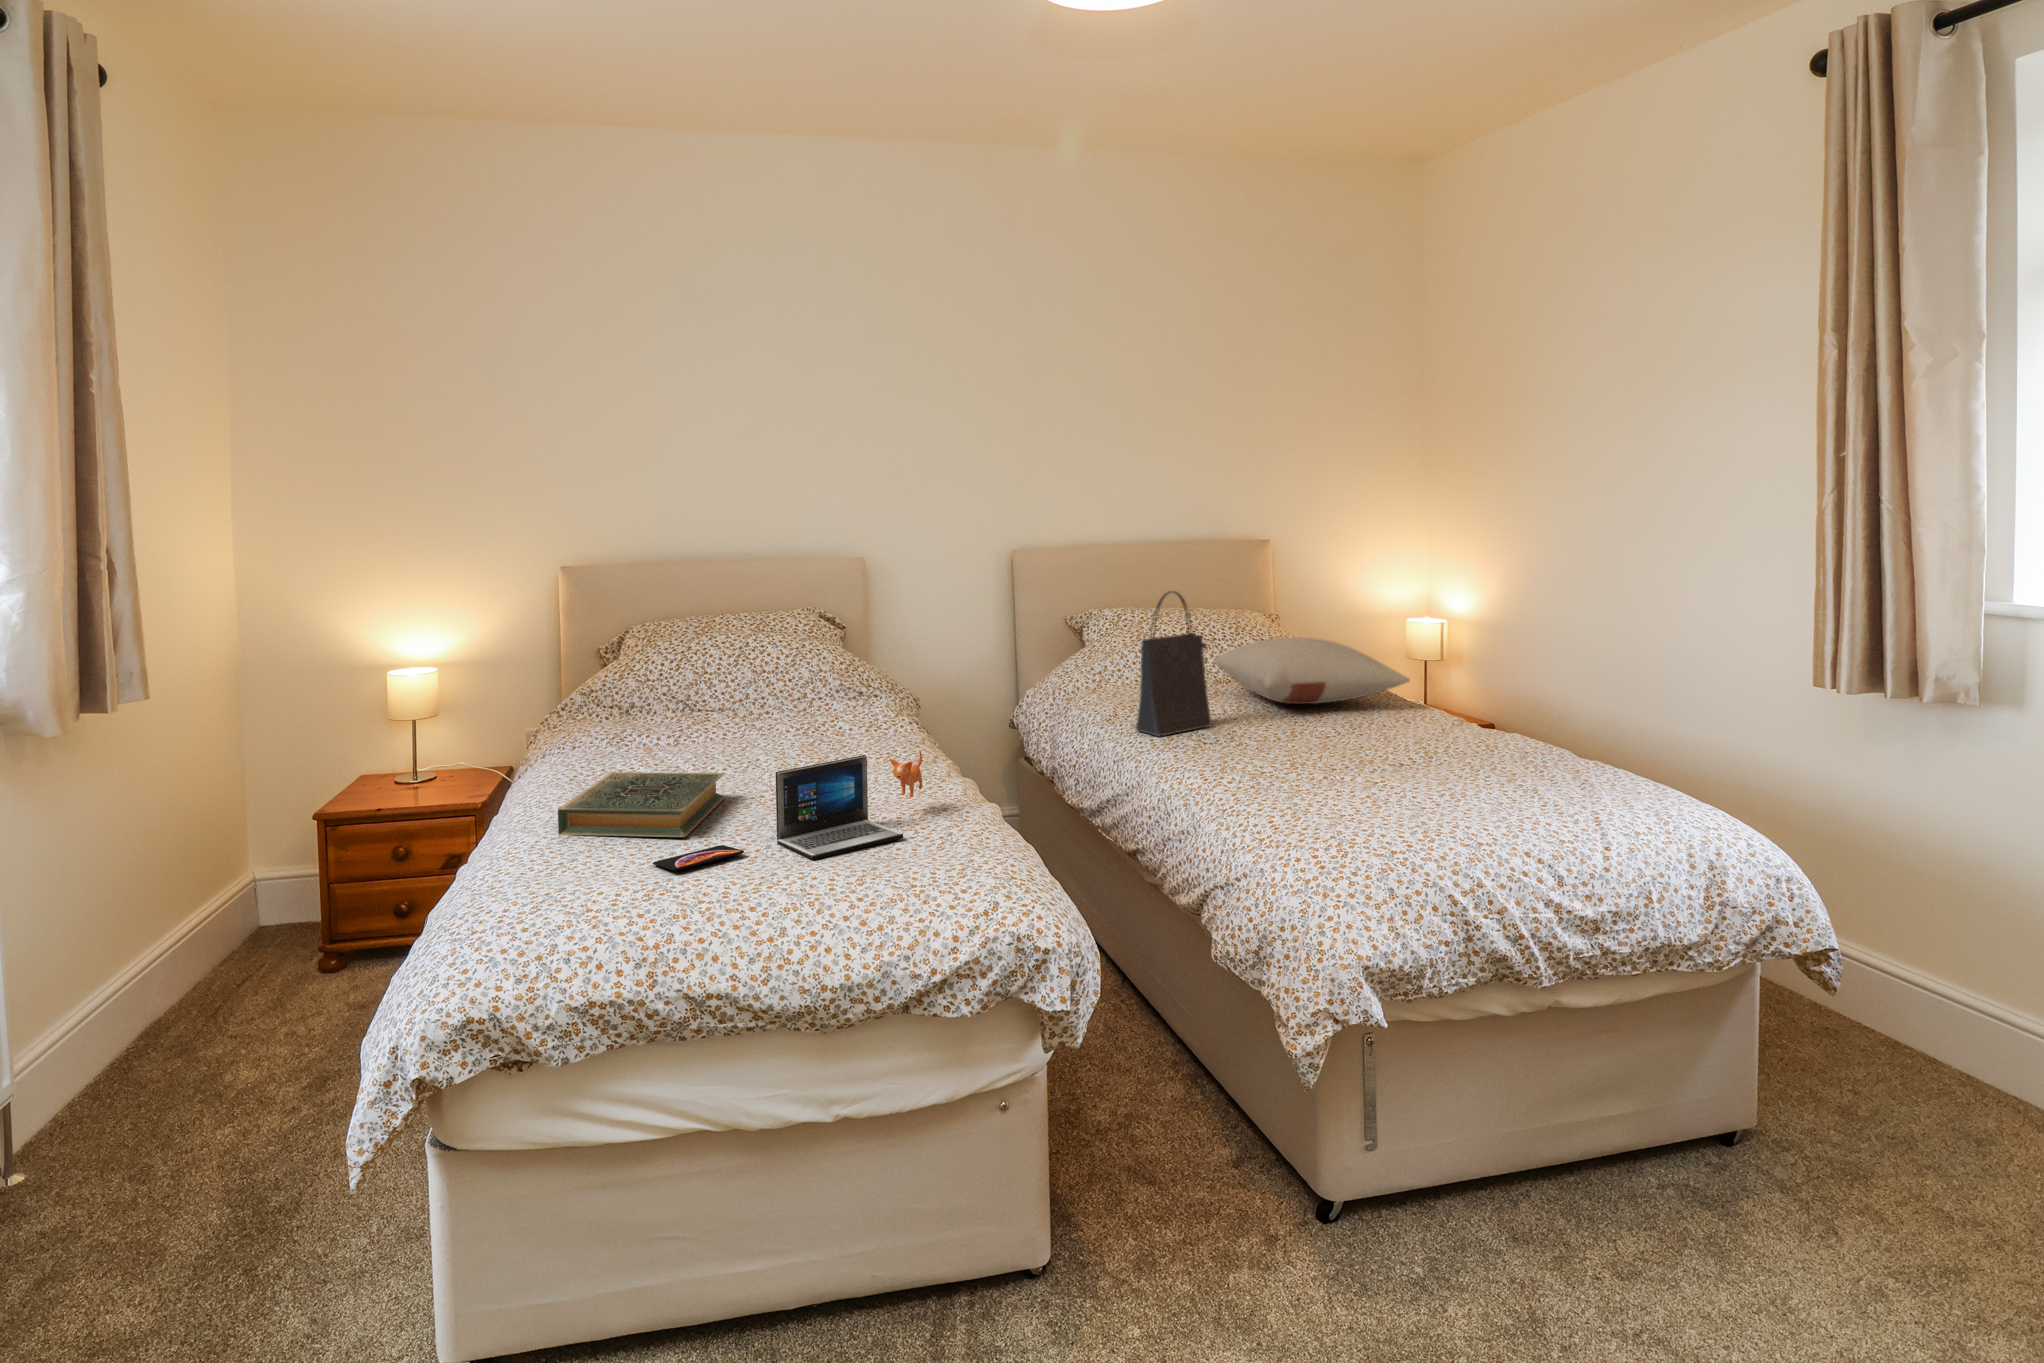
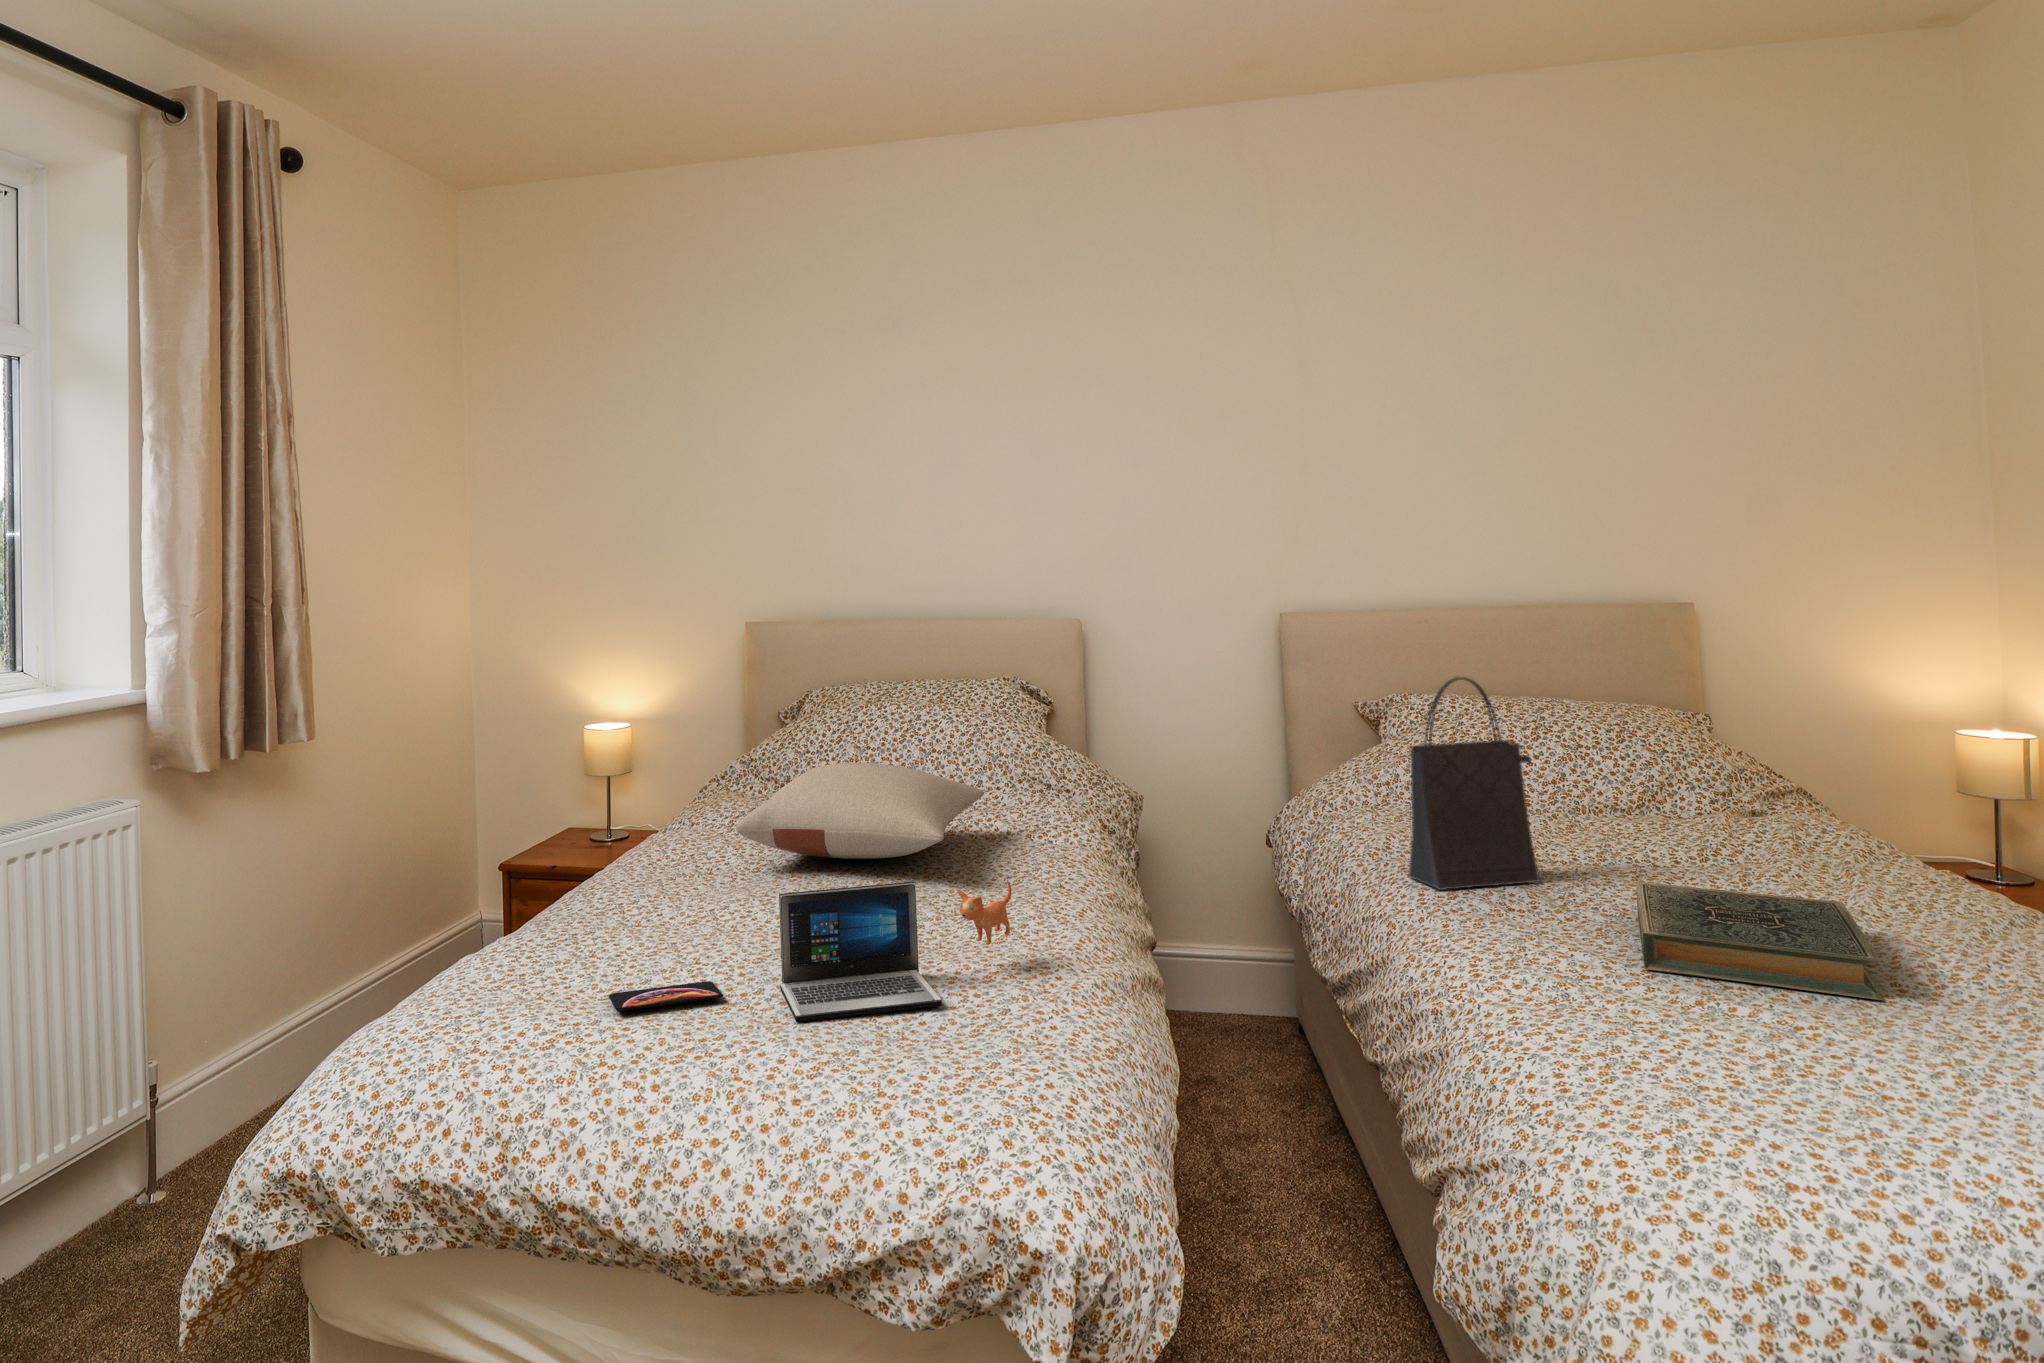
pillow: present [1214,637,1410,704] -> present [736,763,984,859]
hardback book: present [558,772,725,837] -> present [1636,882,1883,1000]

